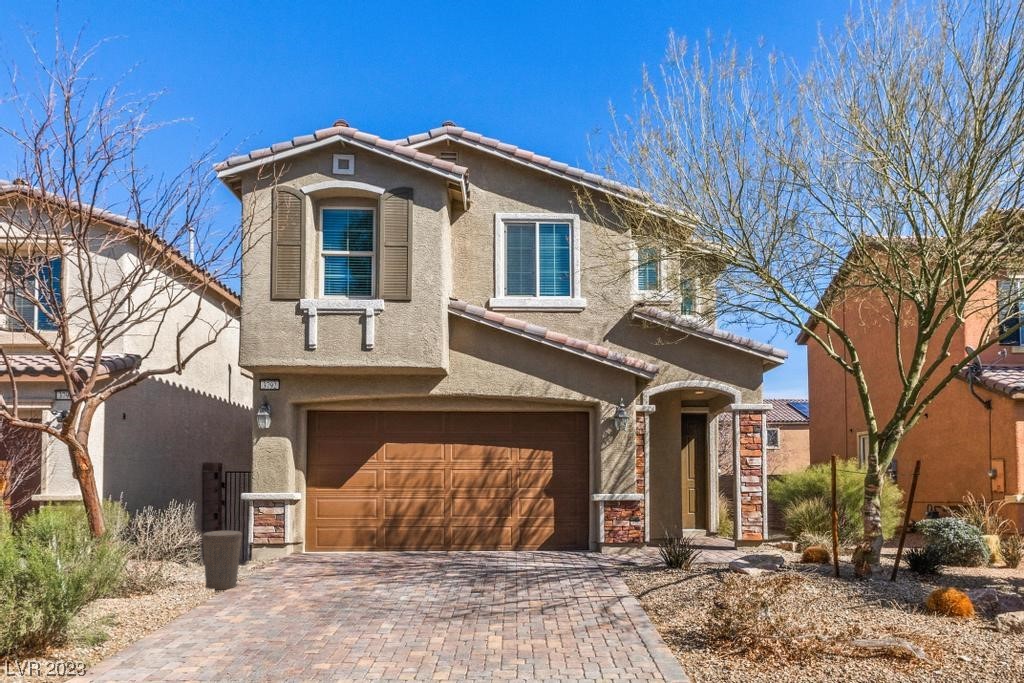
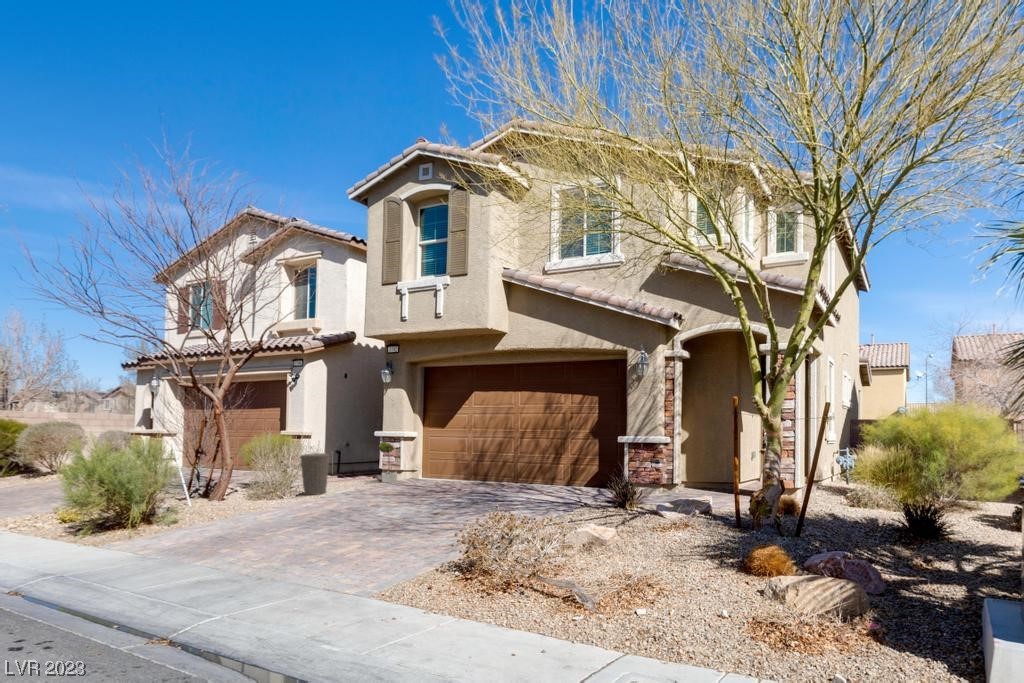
potted tree: none [263,510,287,564] -> present [379,442,397,483]

